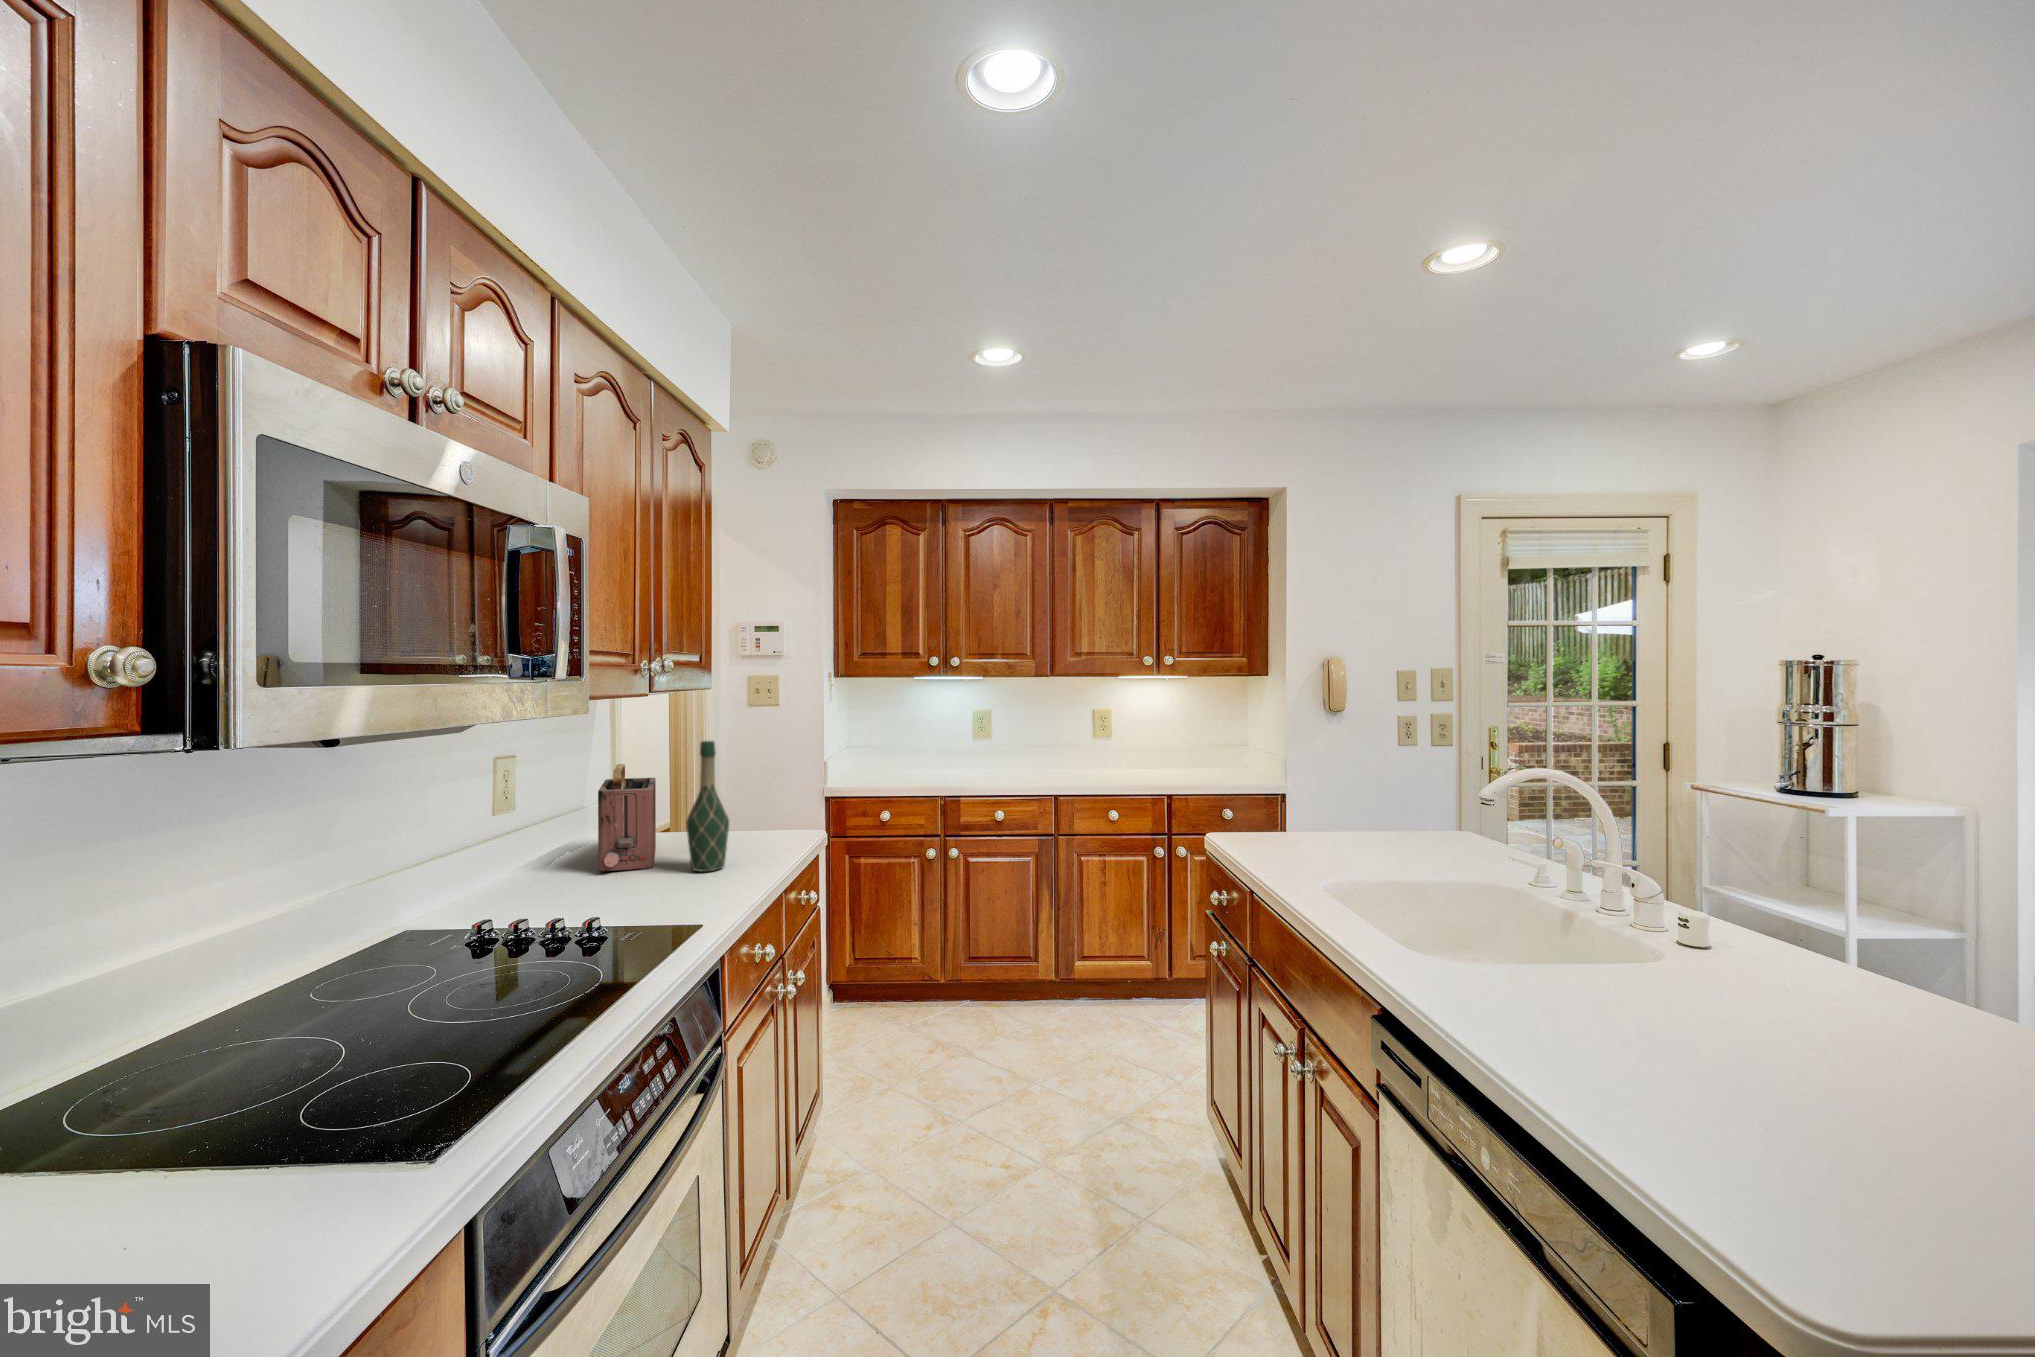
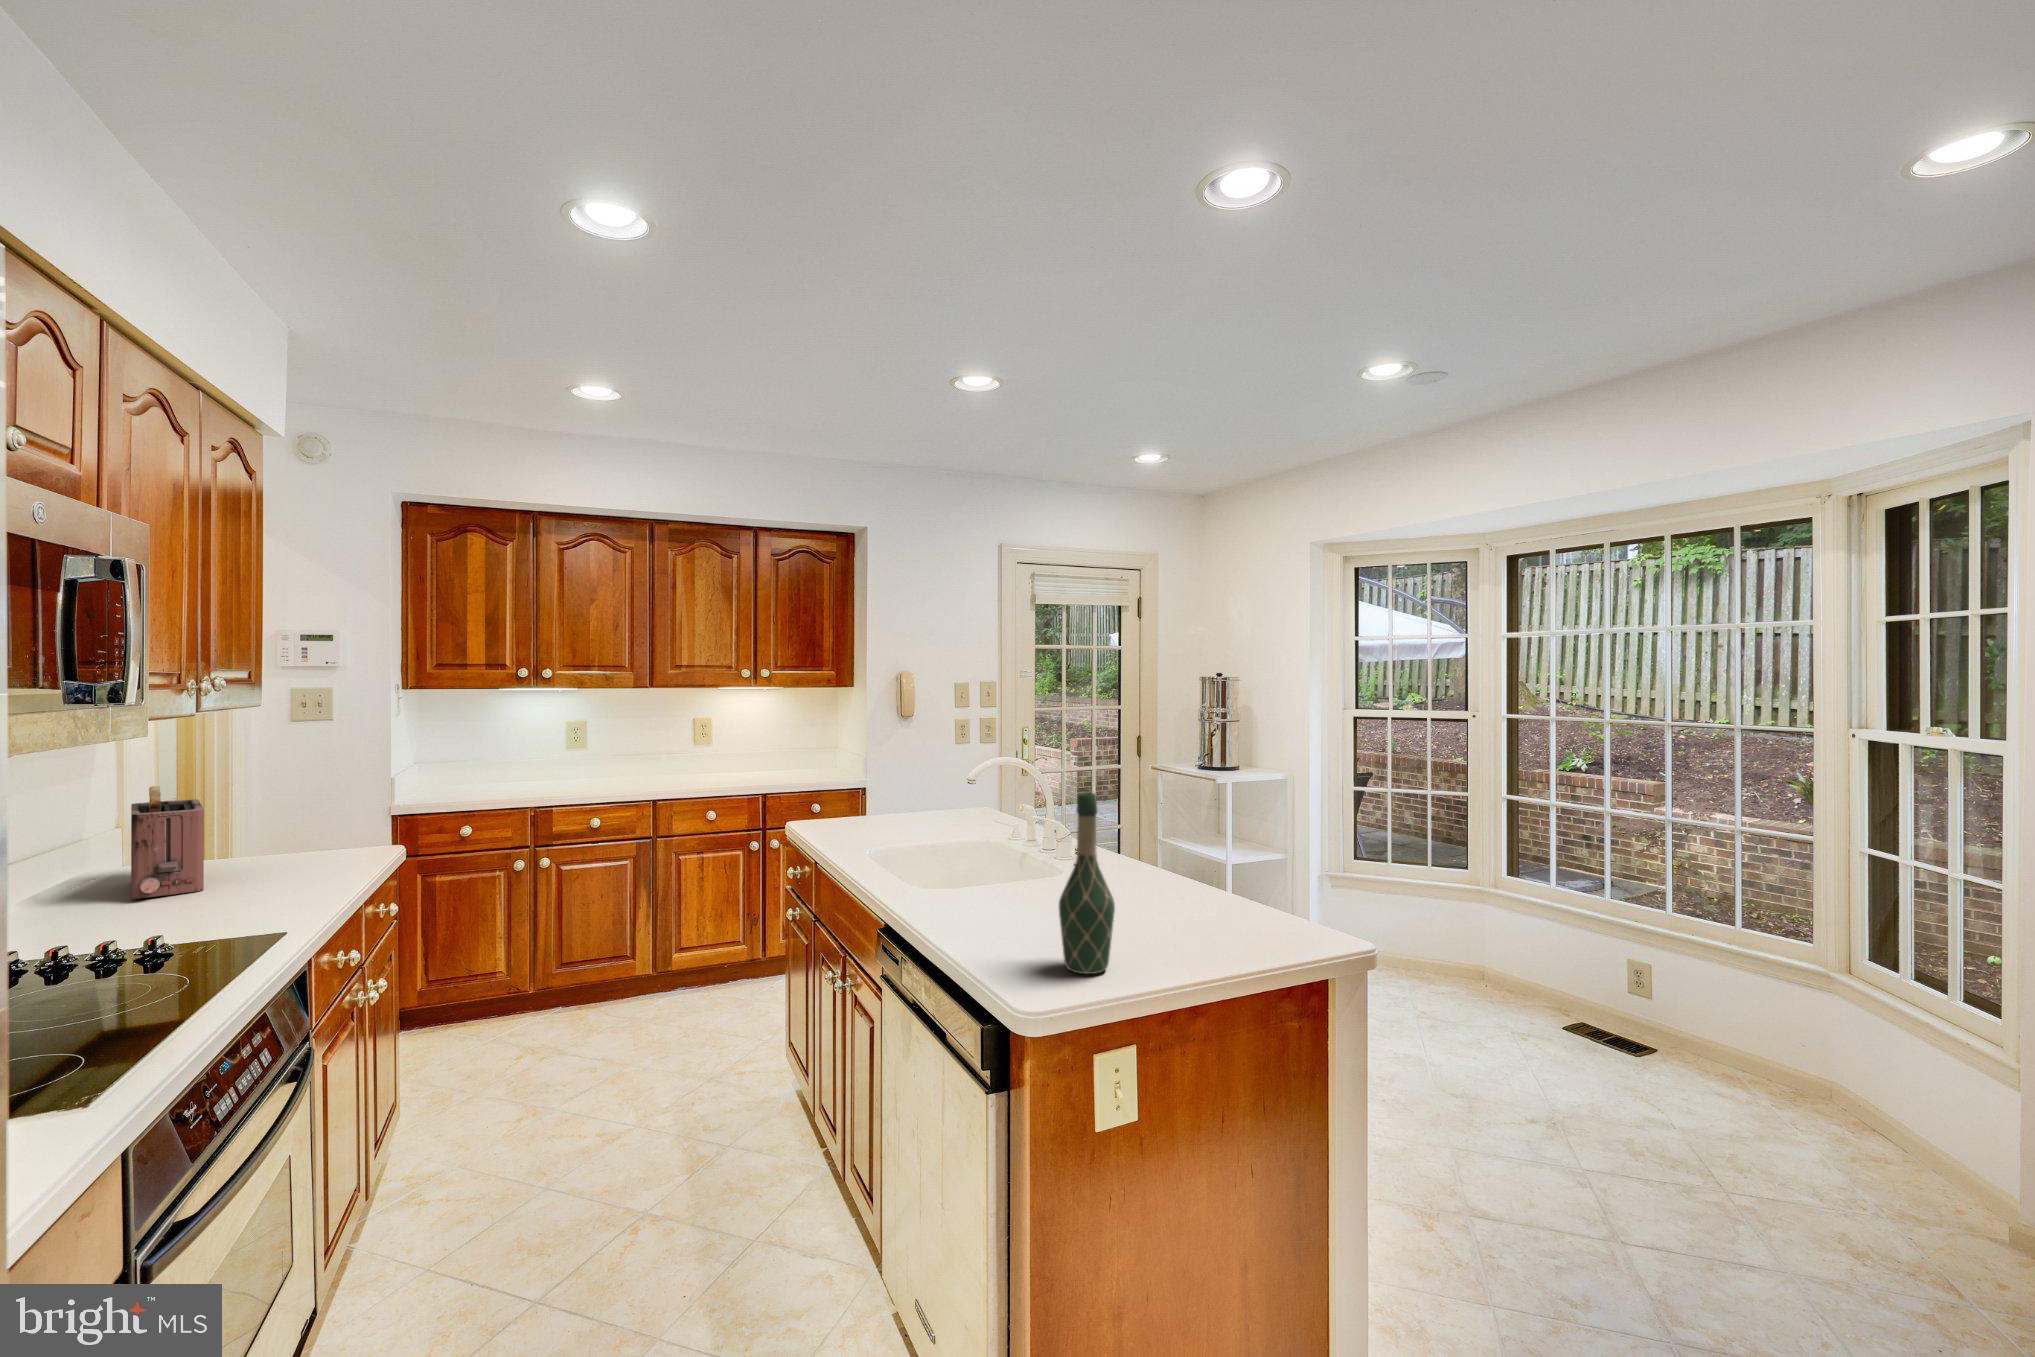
wine bottle: present [686,741,729,871] -> present [1059,793,1115,974]

